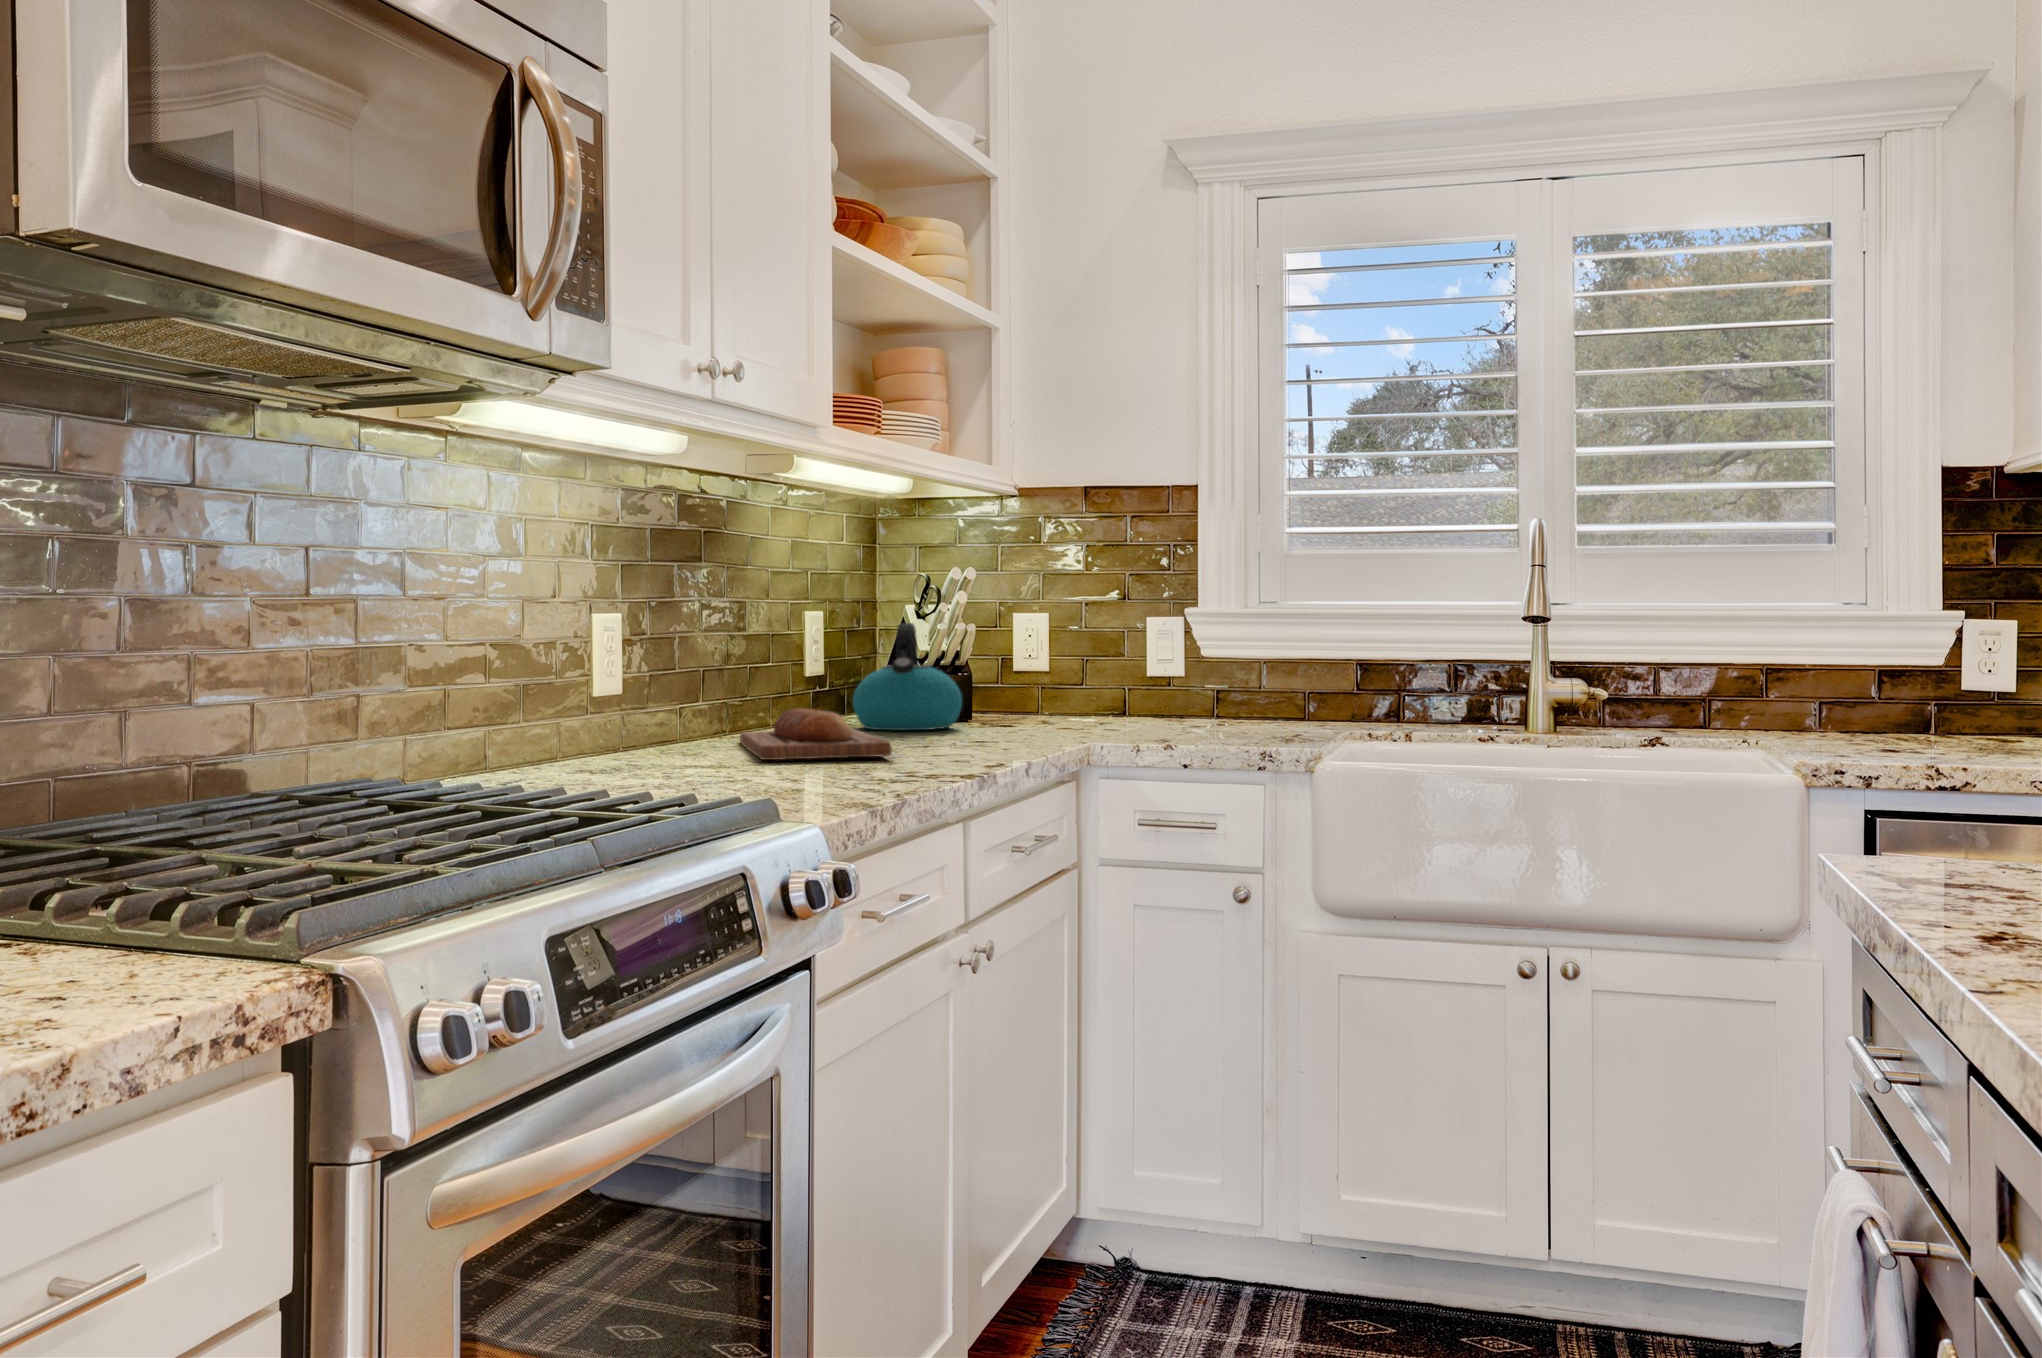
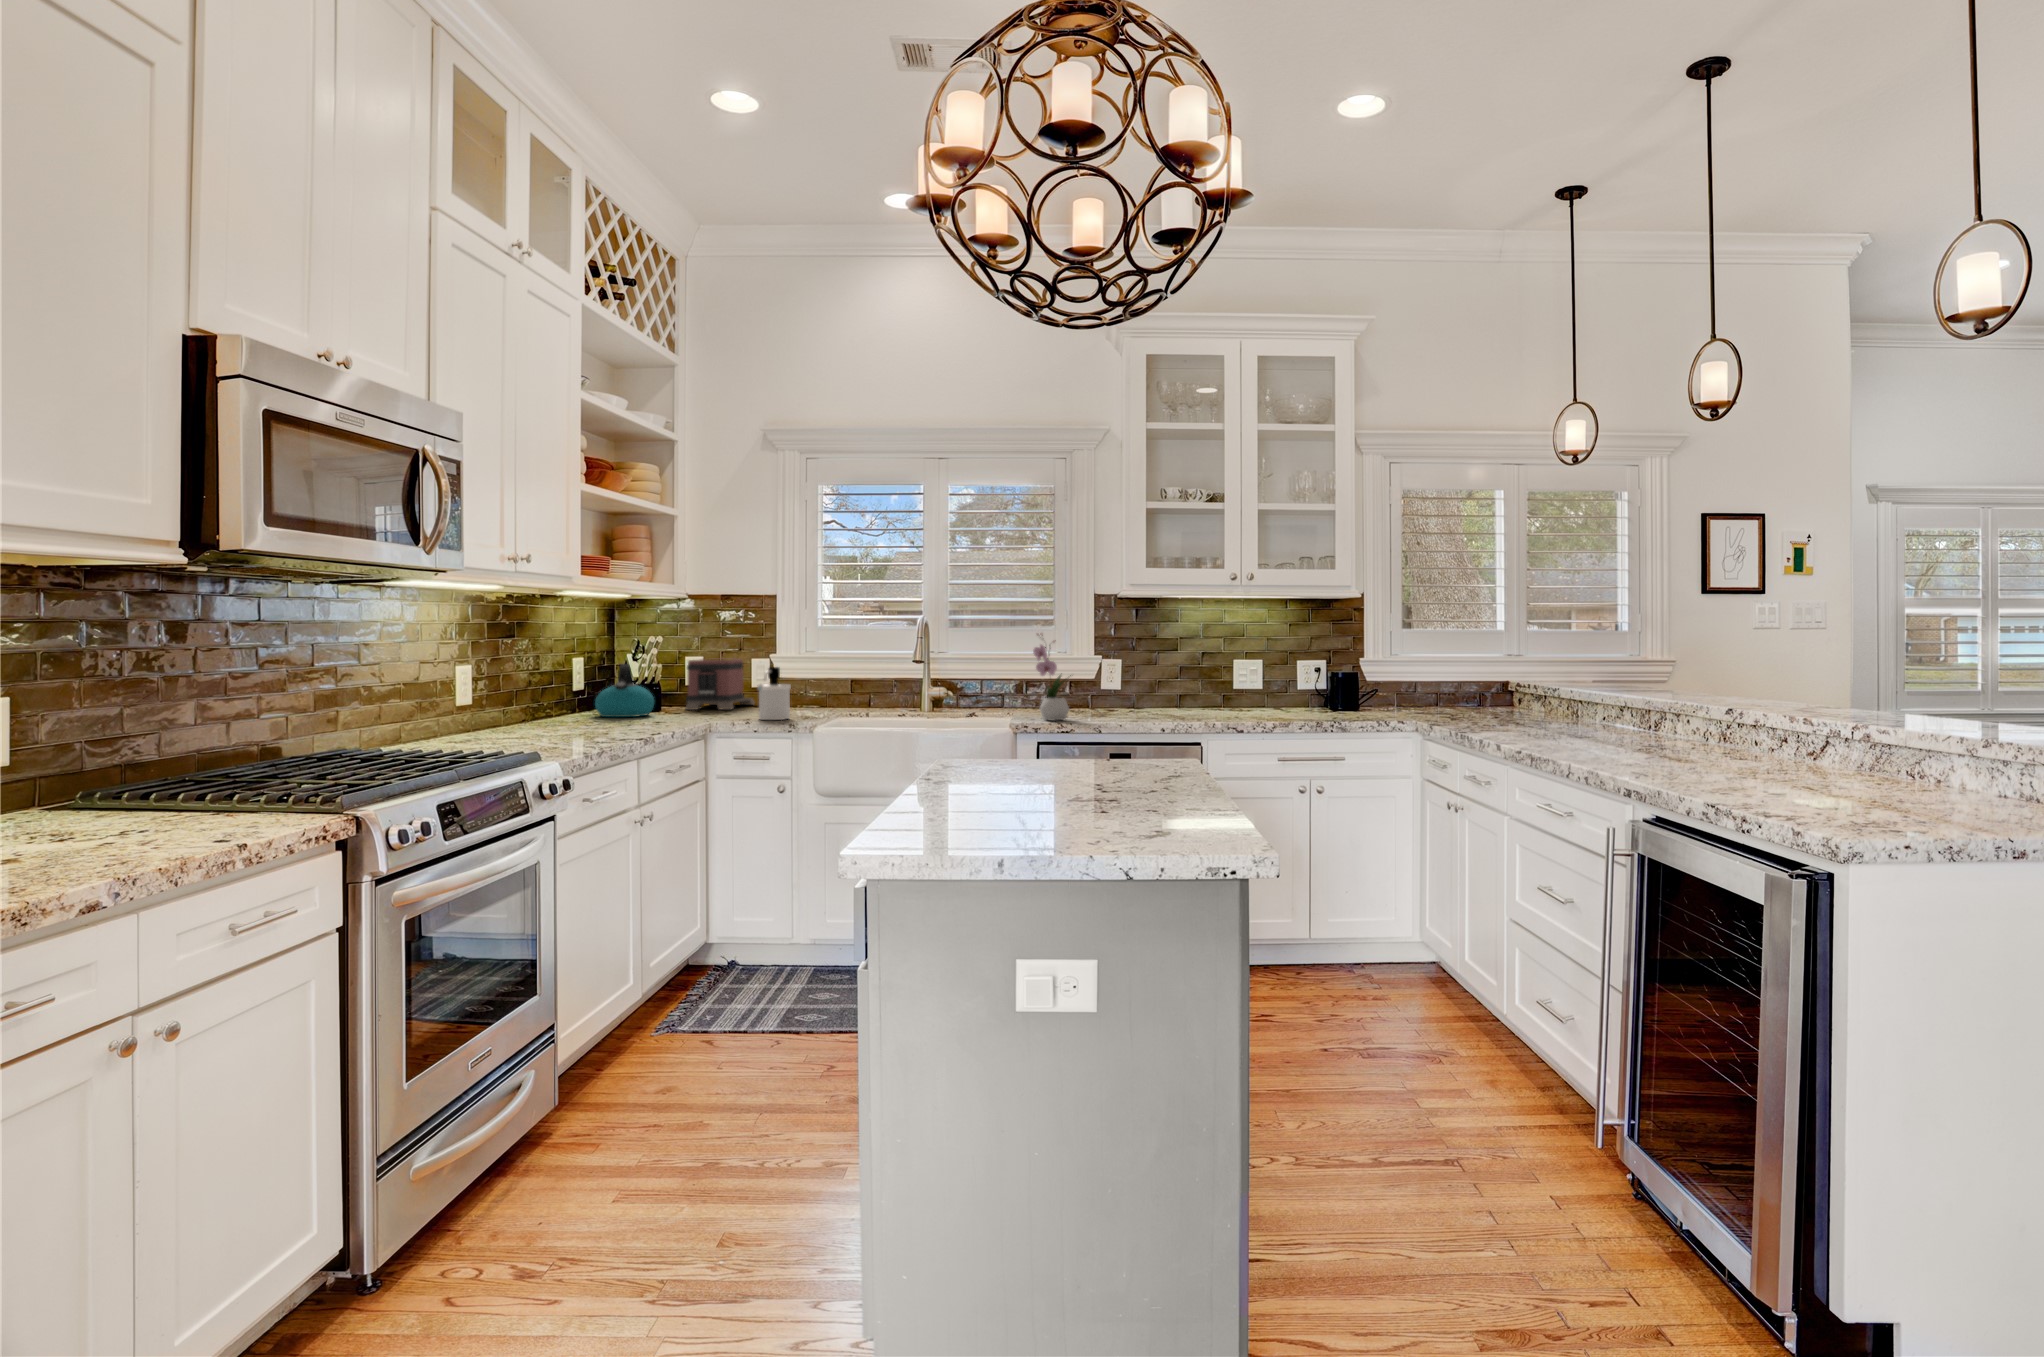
flower arrangement: none [1834,540,1949,759] -> present [1033,635,1071,721]
toaster: none [1011,619,1138,720] -> present [685,658,754,710]
soap dispenser: none [1174,627,1244,742] -> present [758,667,791,720]
bread loaf: present [740,708,892,760] -> none [529,709,608,734]

